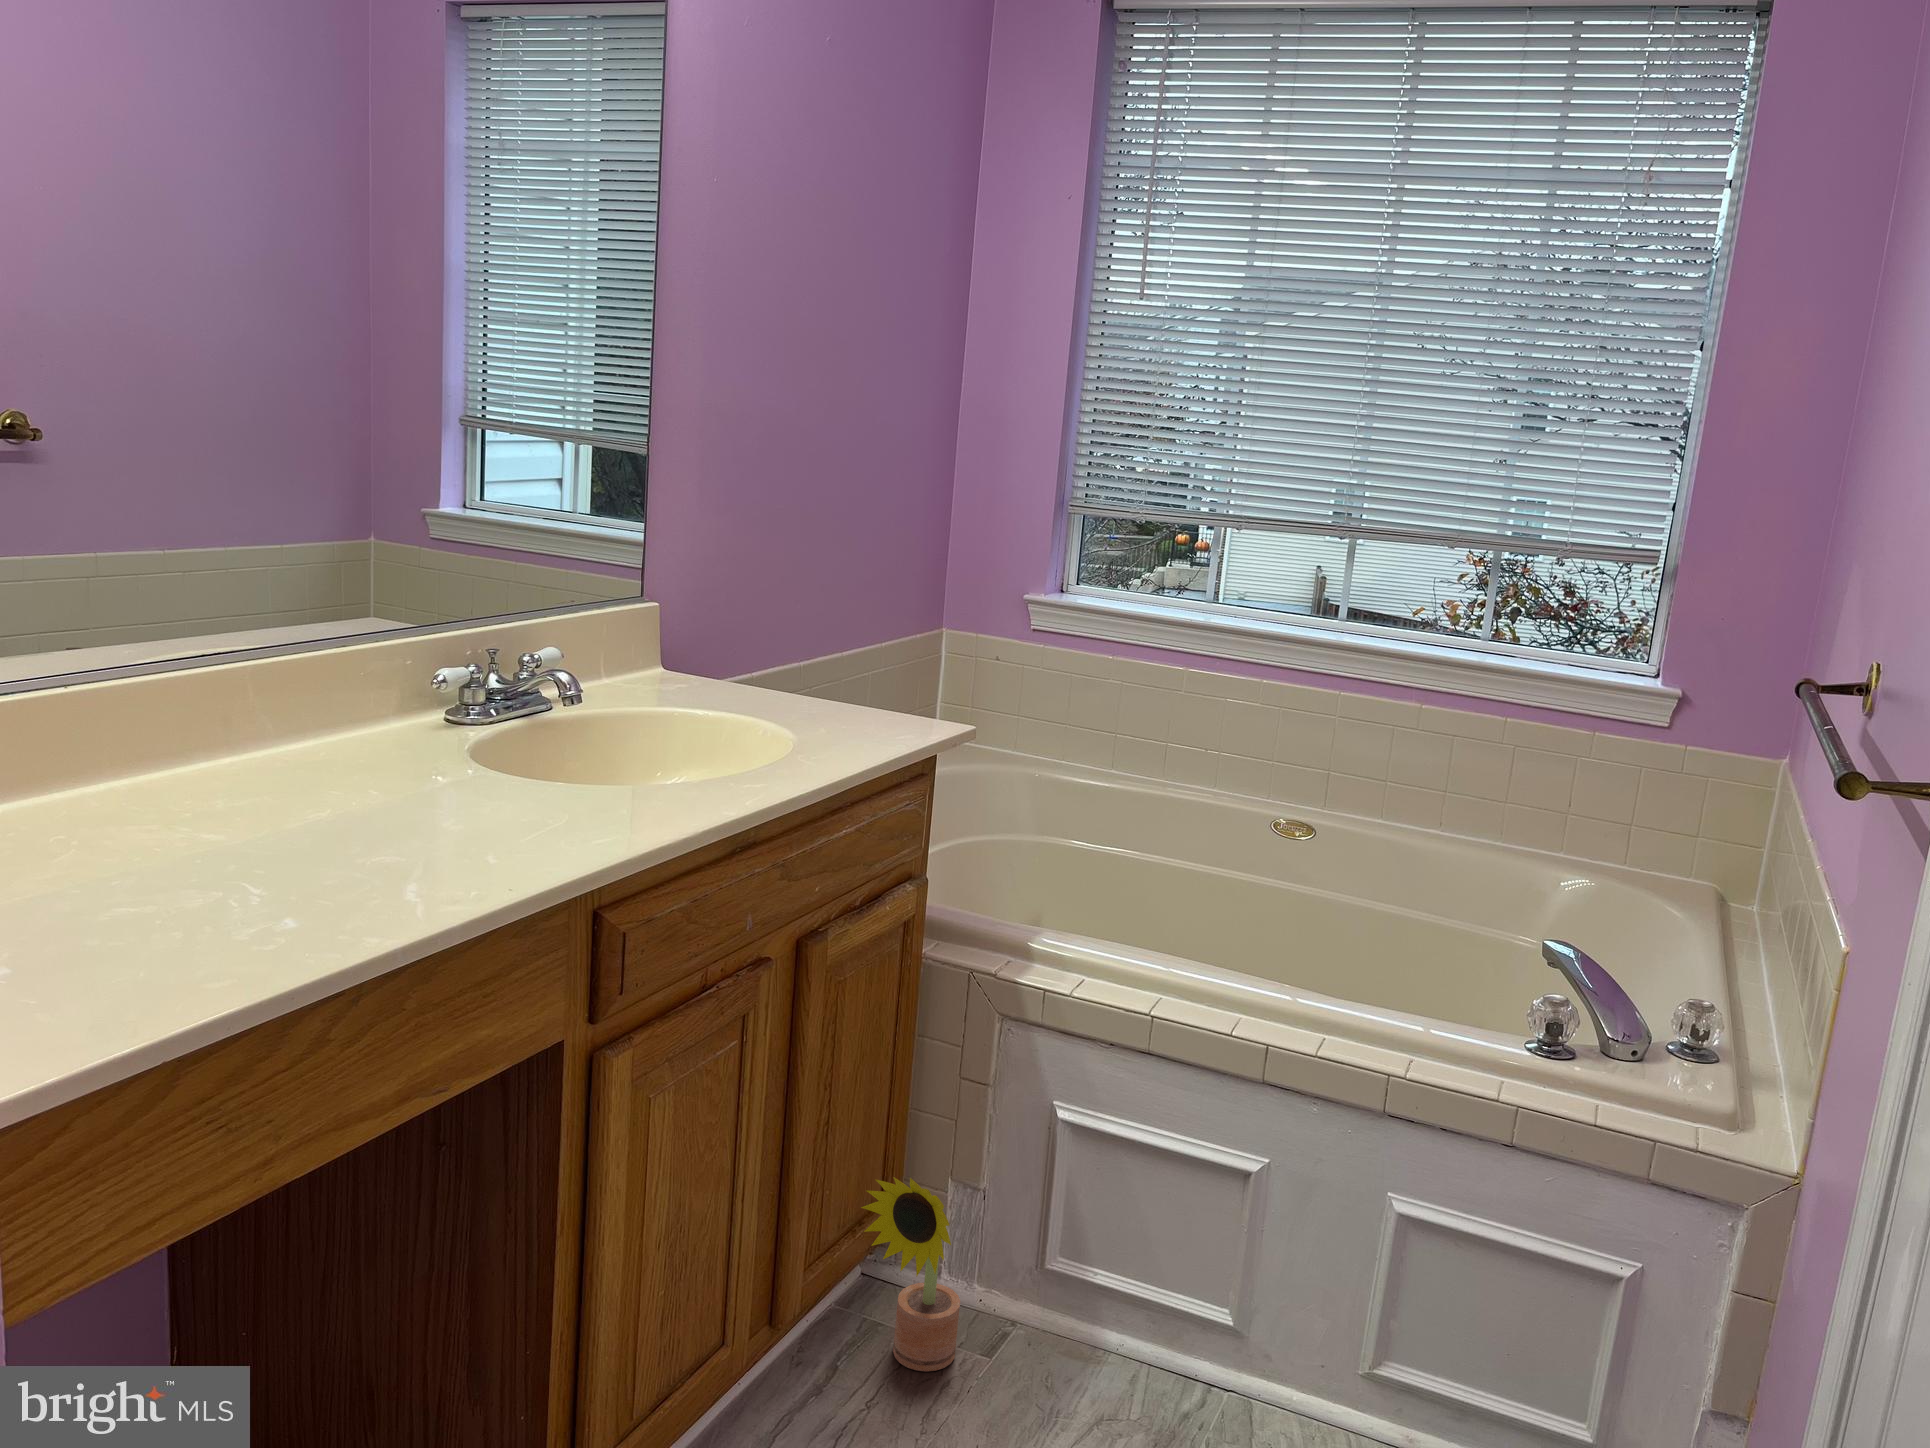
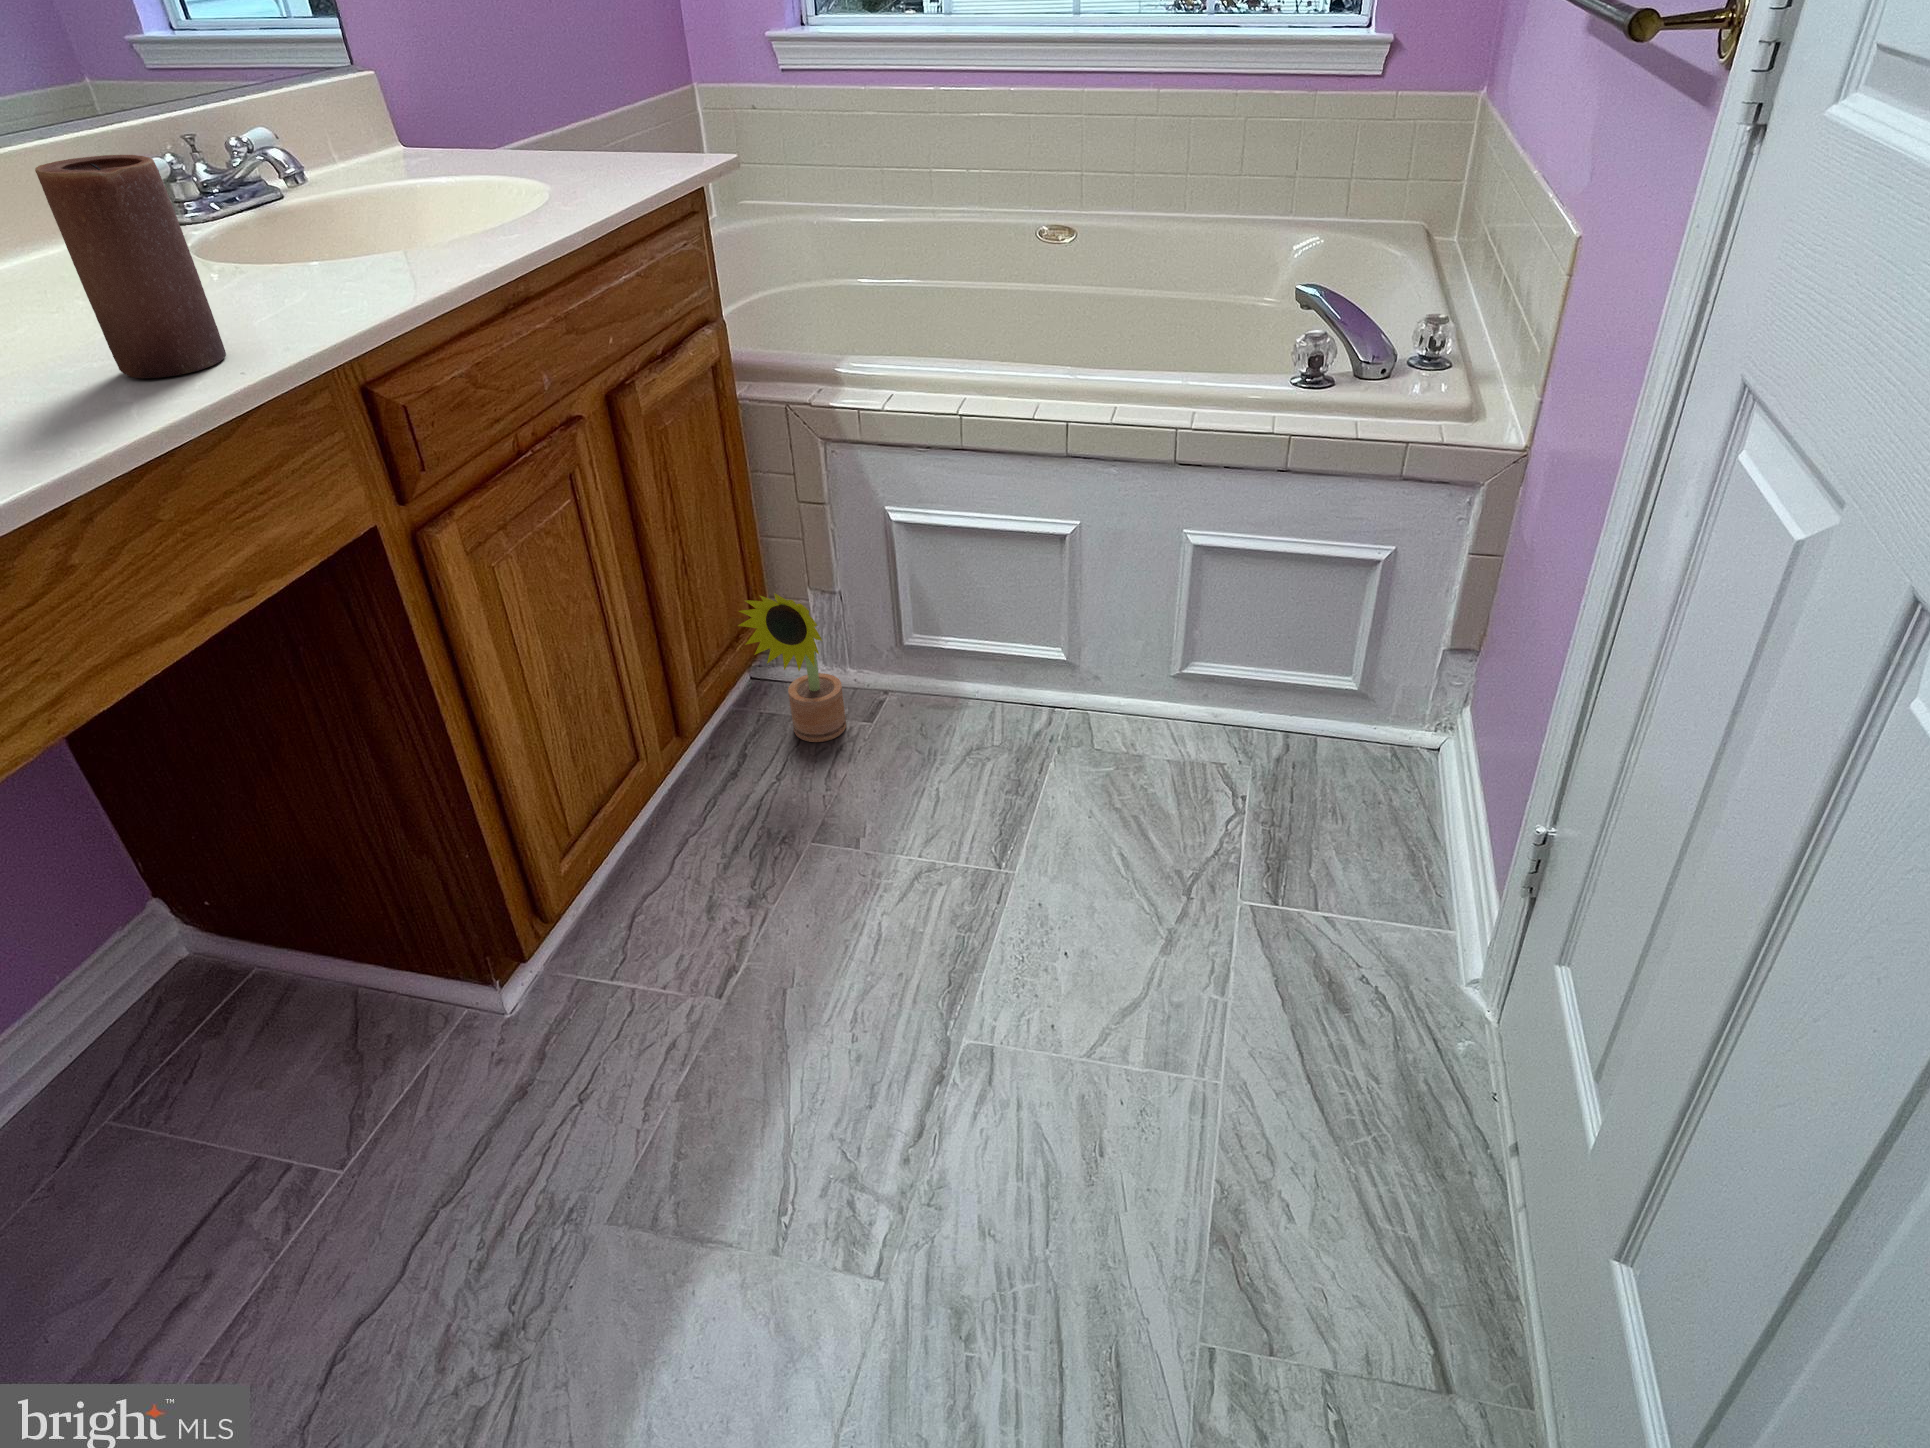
candle: none [416,703,511,885] -> present [35,155,226,378]

